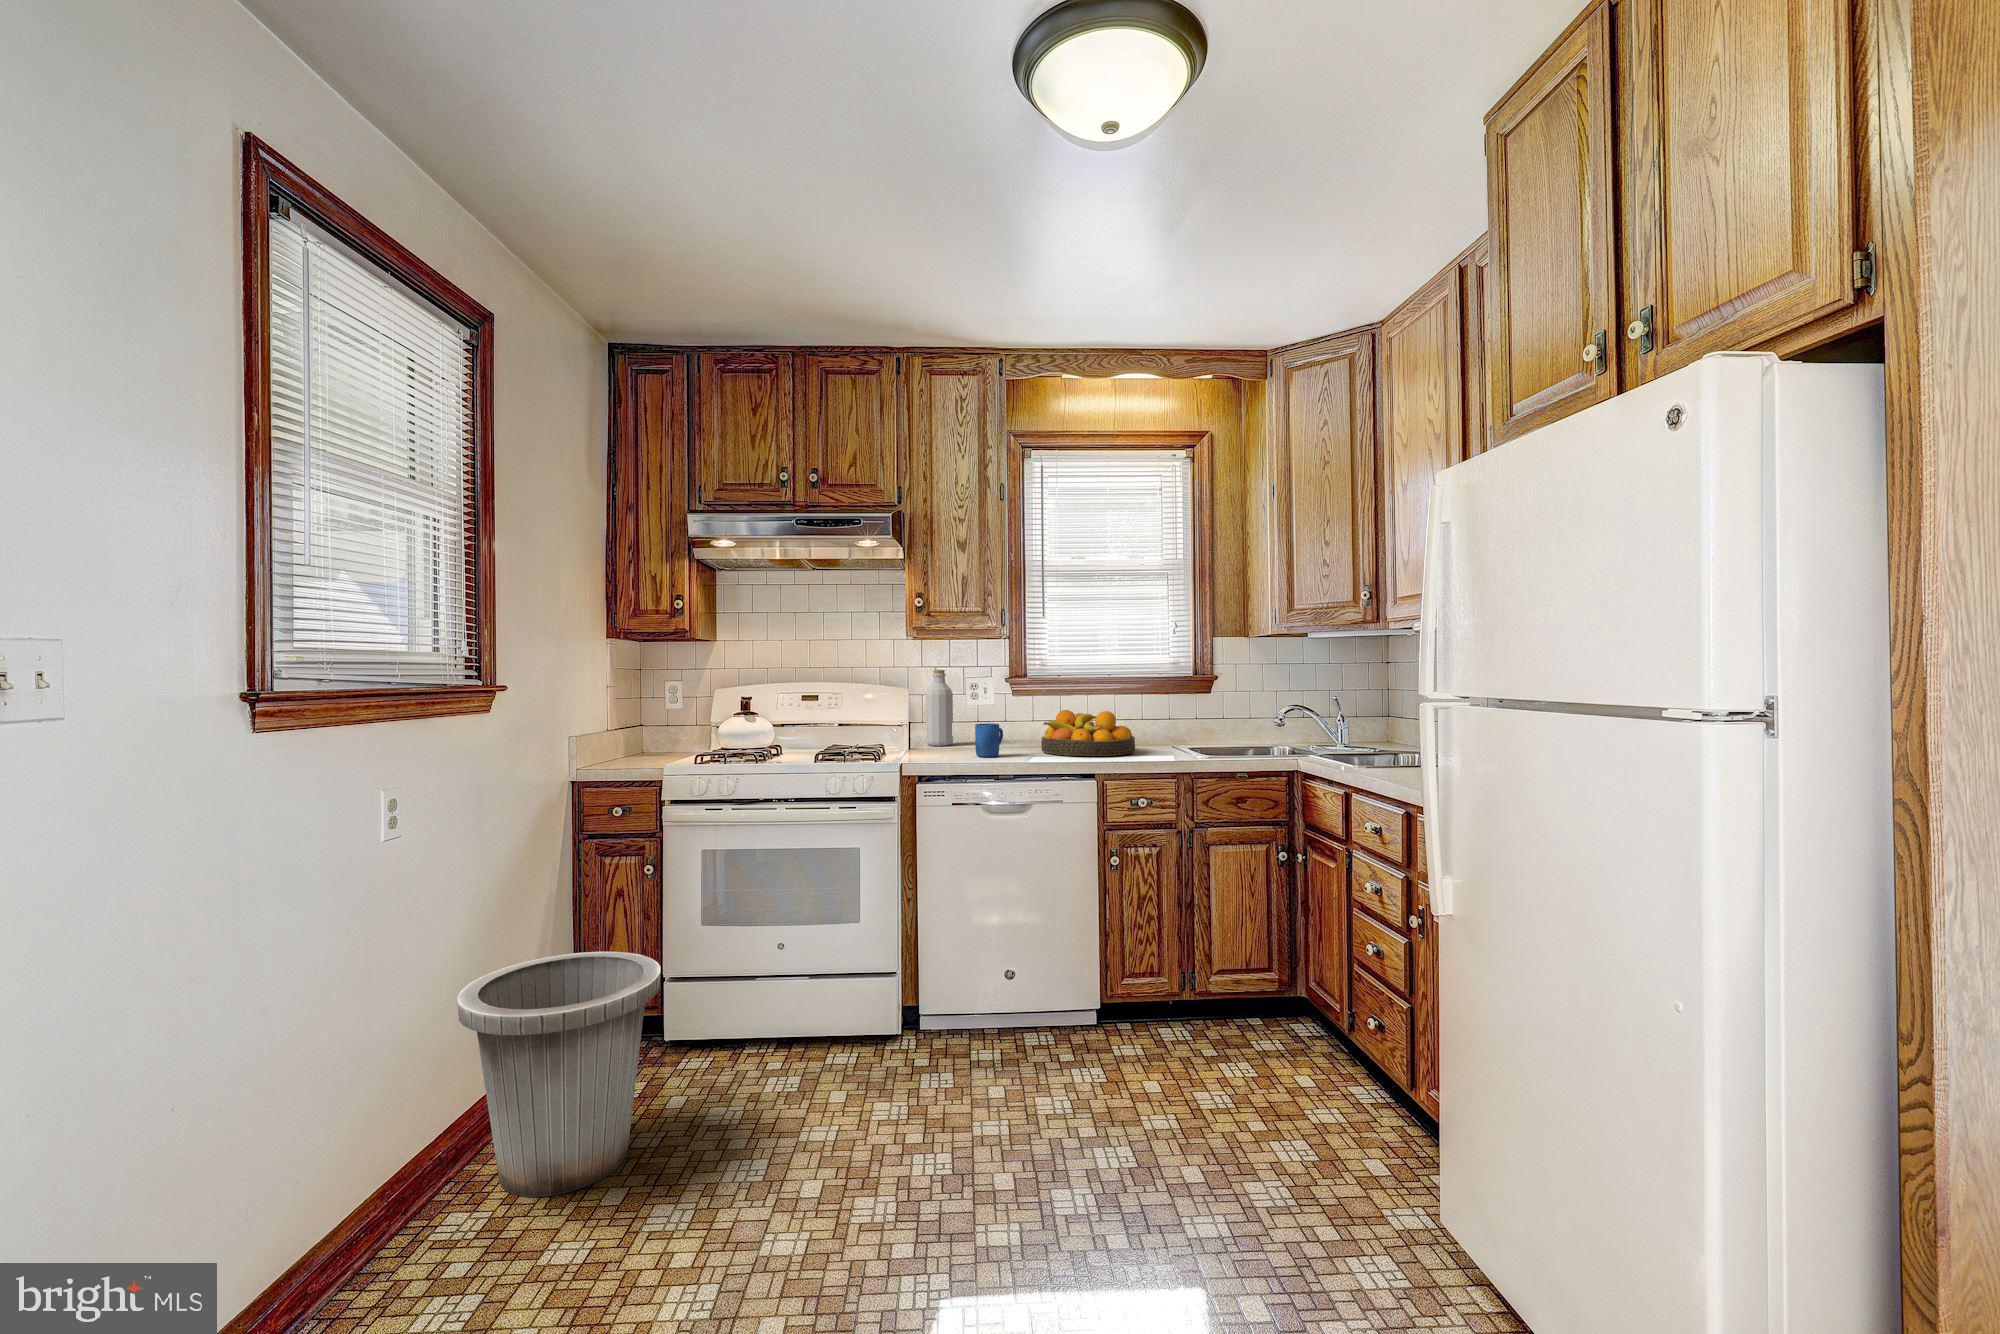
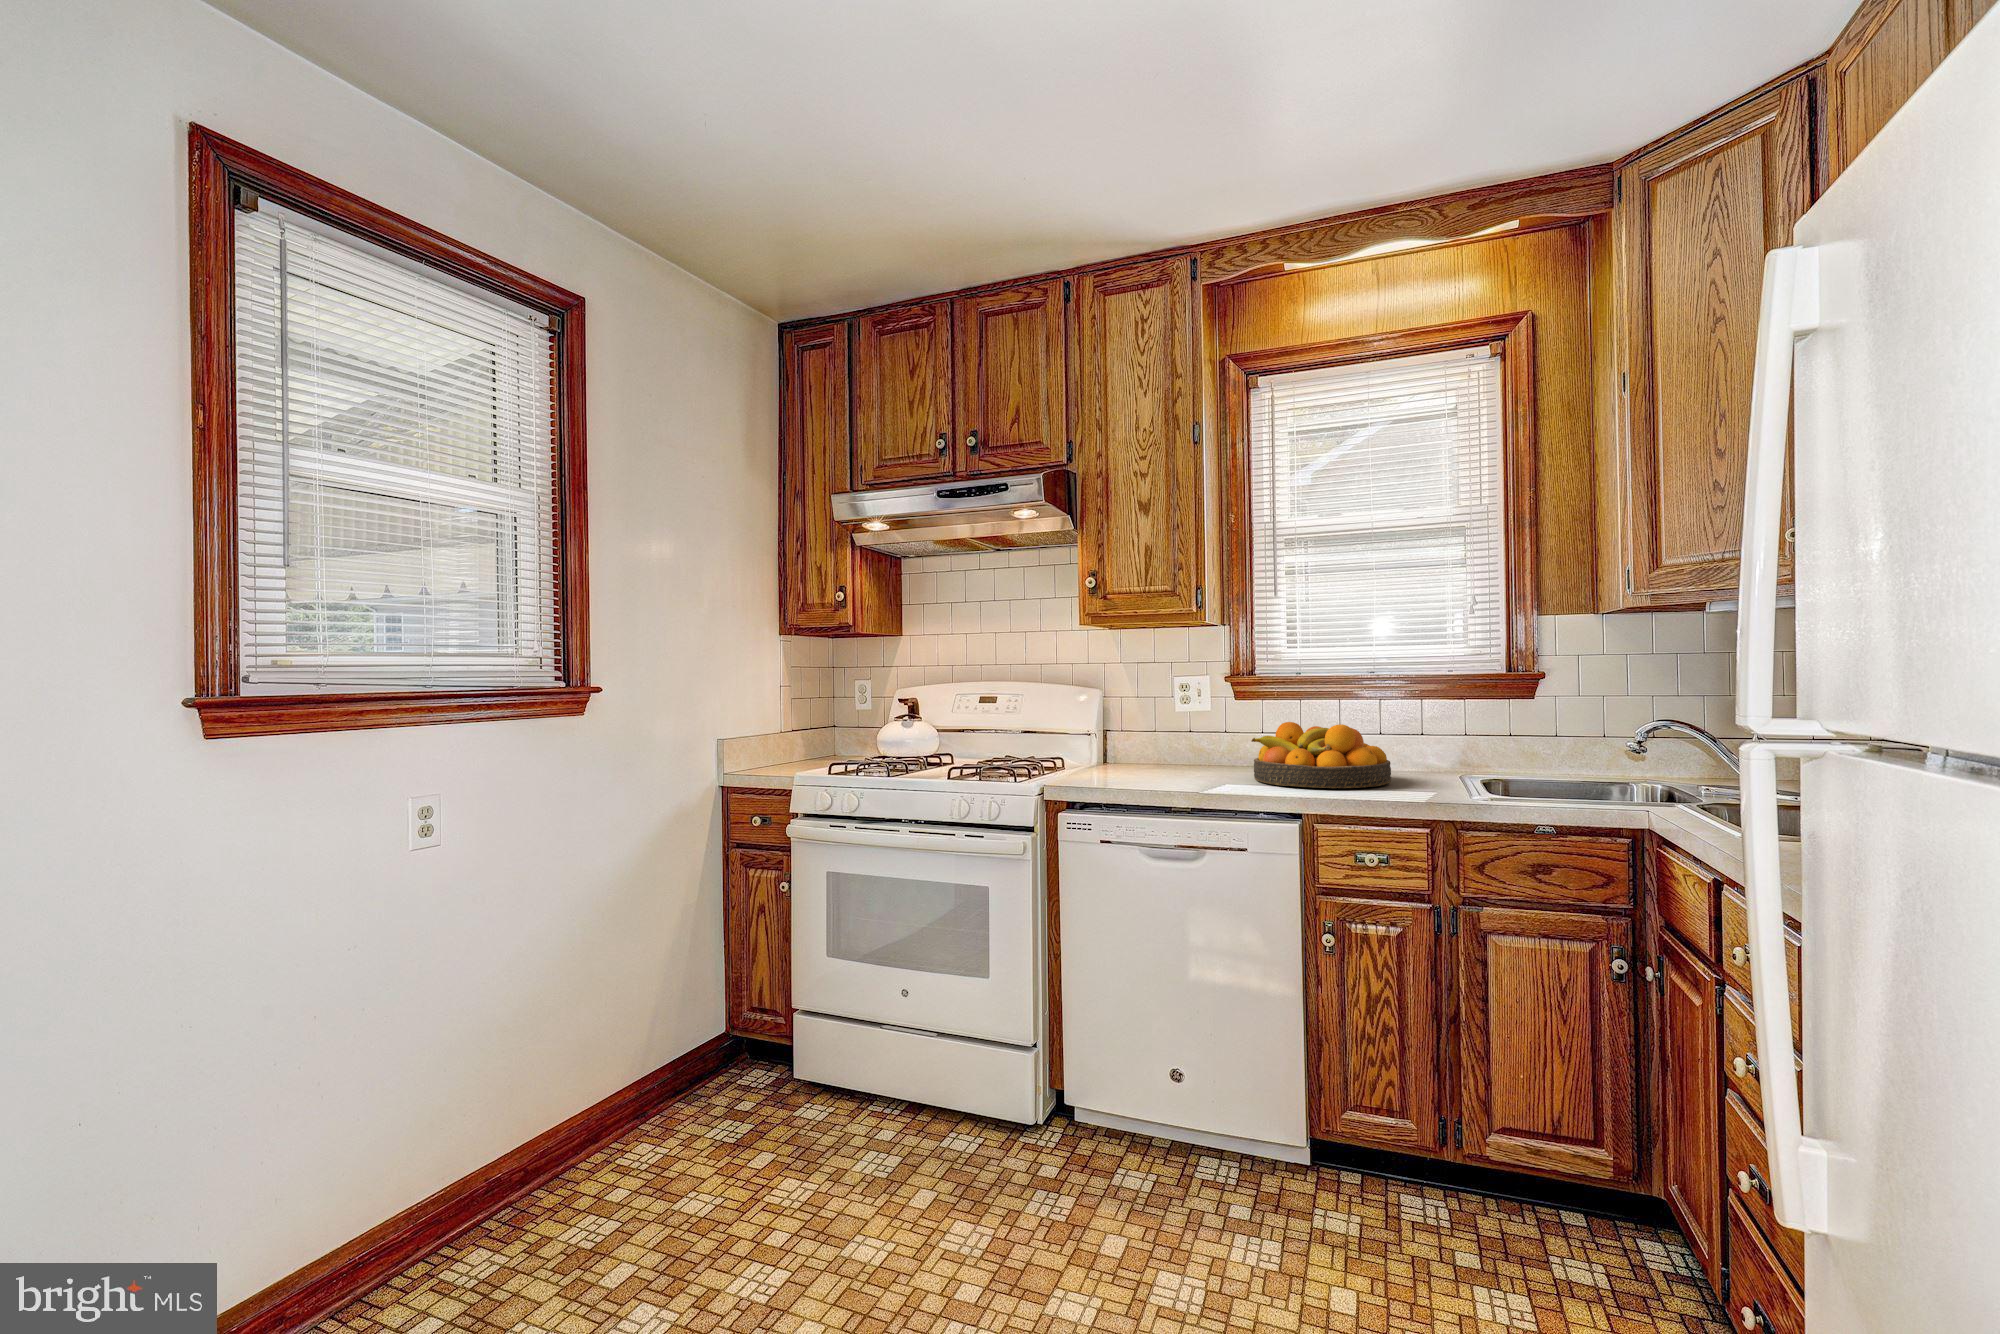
bottle: present [926,670,953,746] -> none [1124,668,1158,765]
mug: present [975,723,1003,757] -> none [1152,738,1194,783]
trash can: present [458,952,661,1197] -> none [495,980,710,1249]

